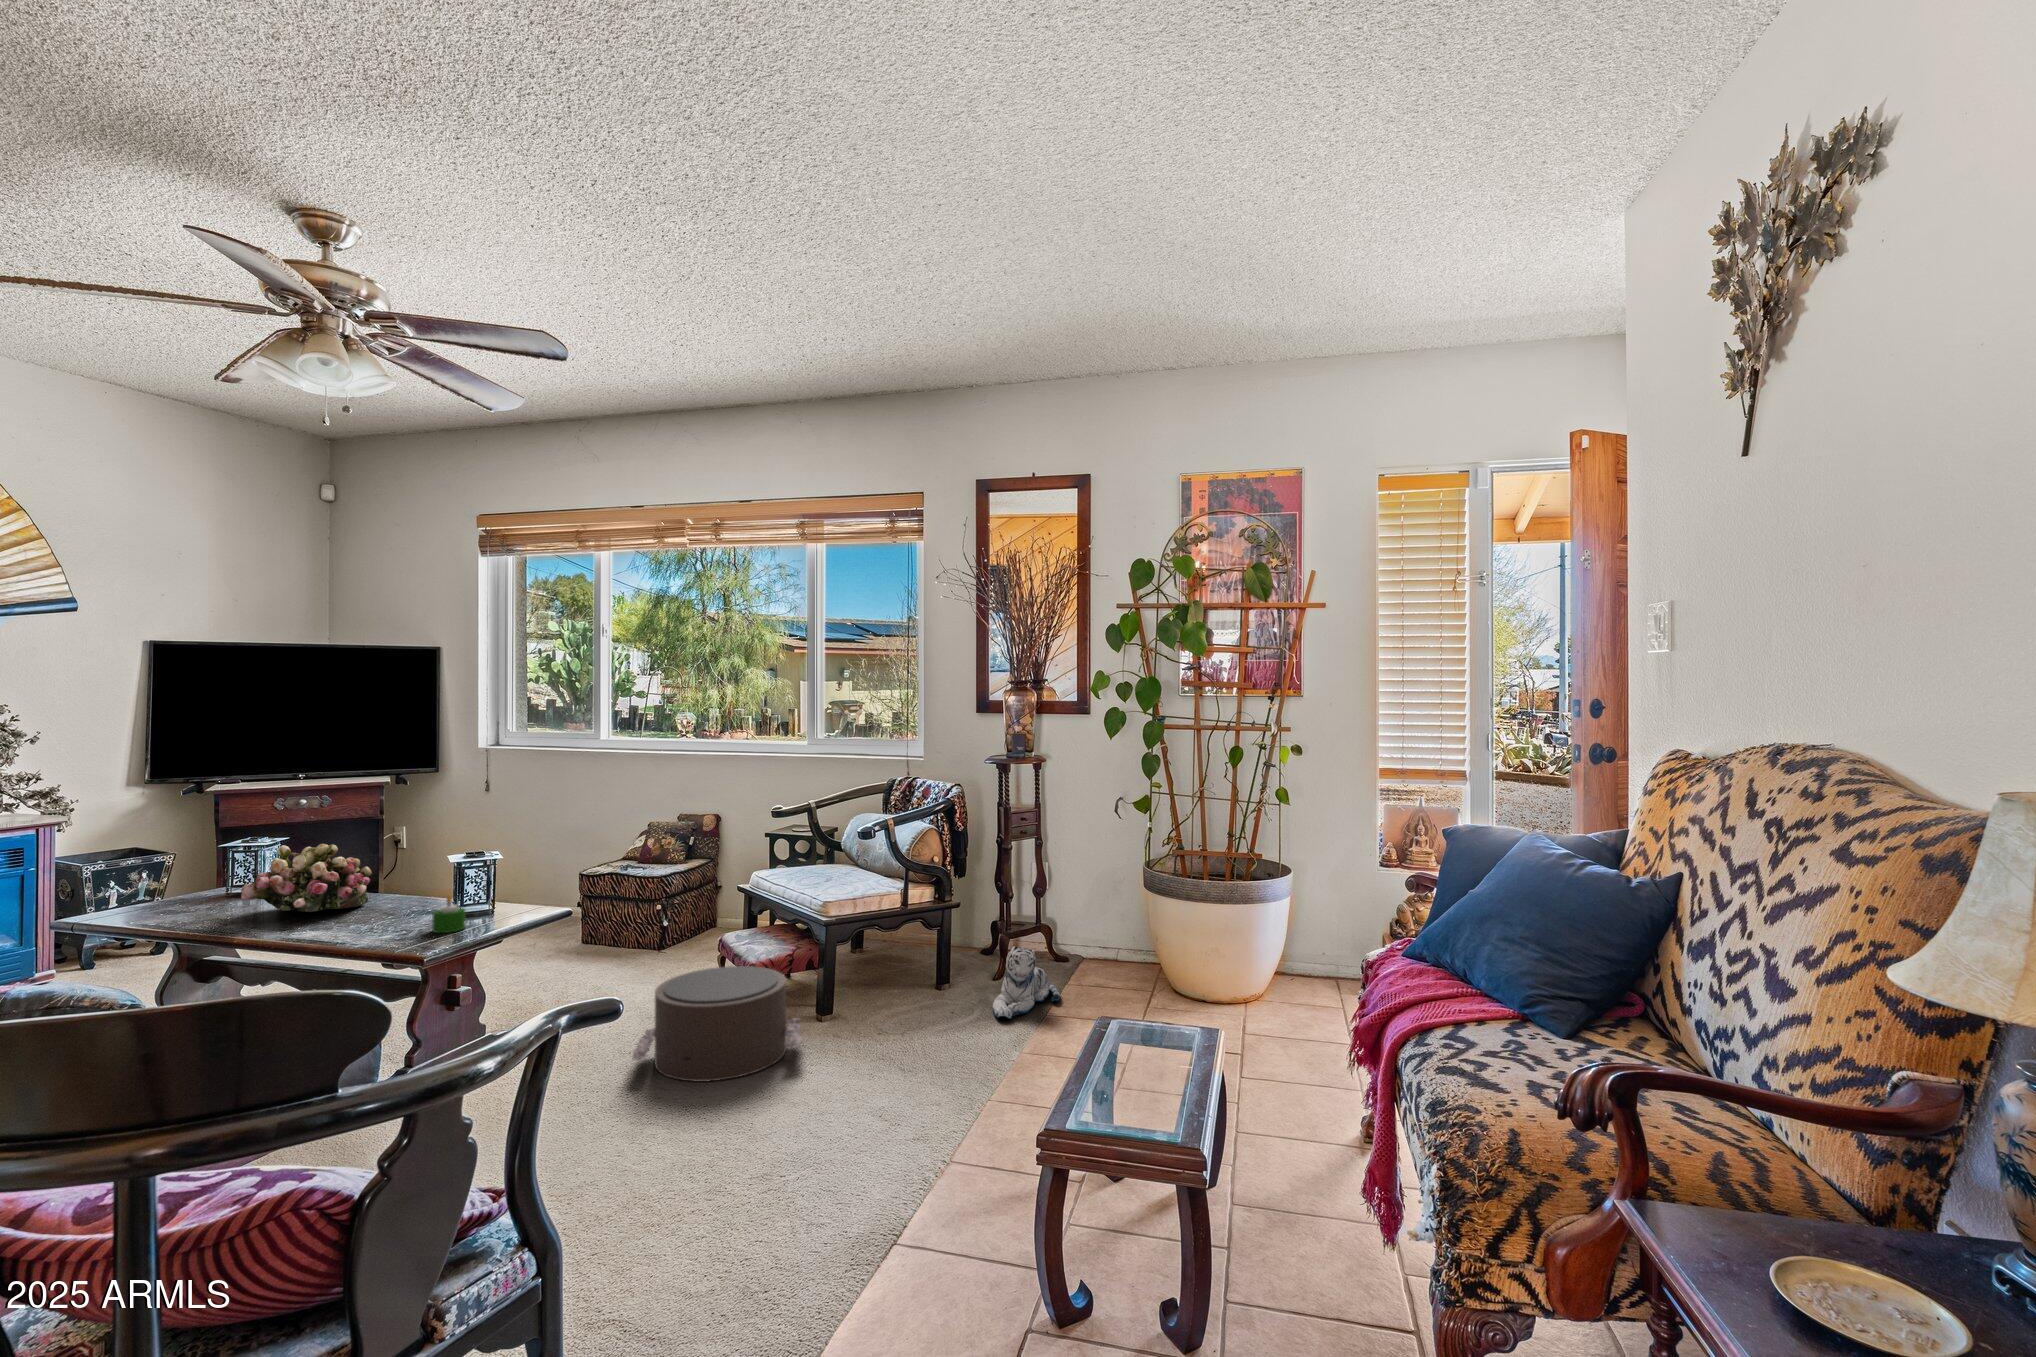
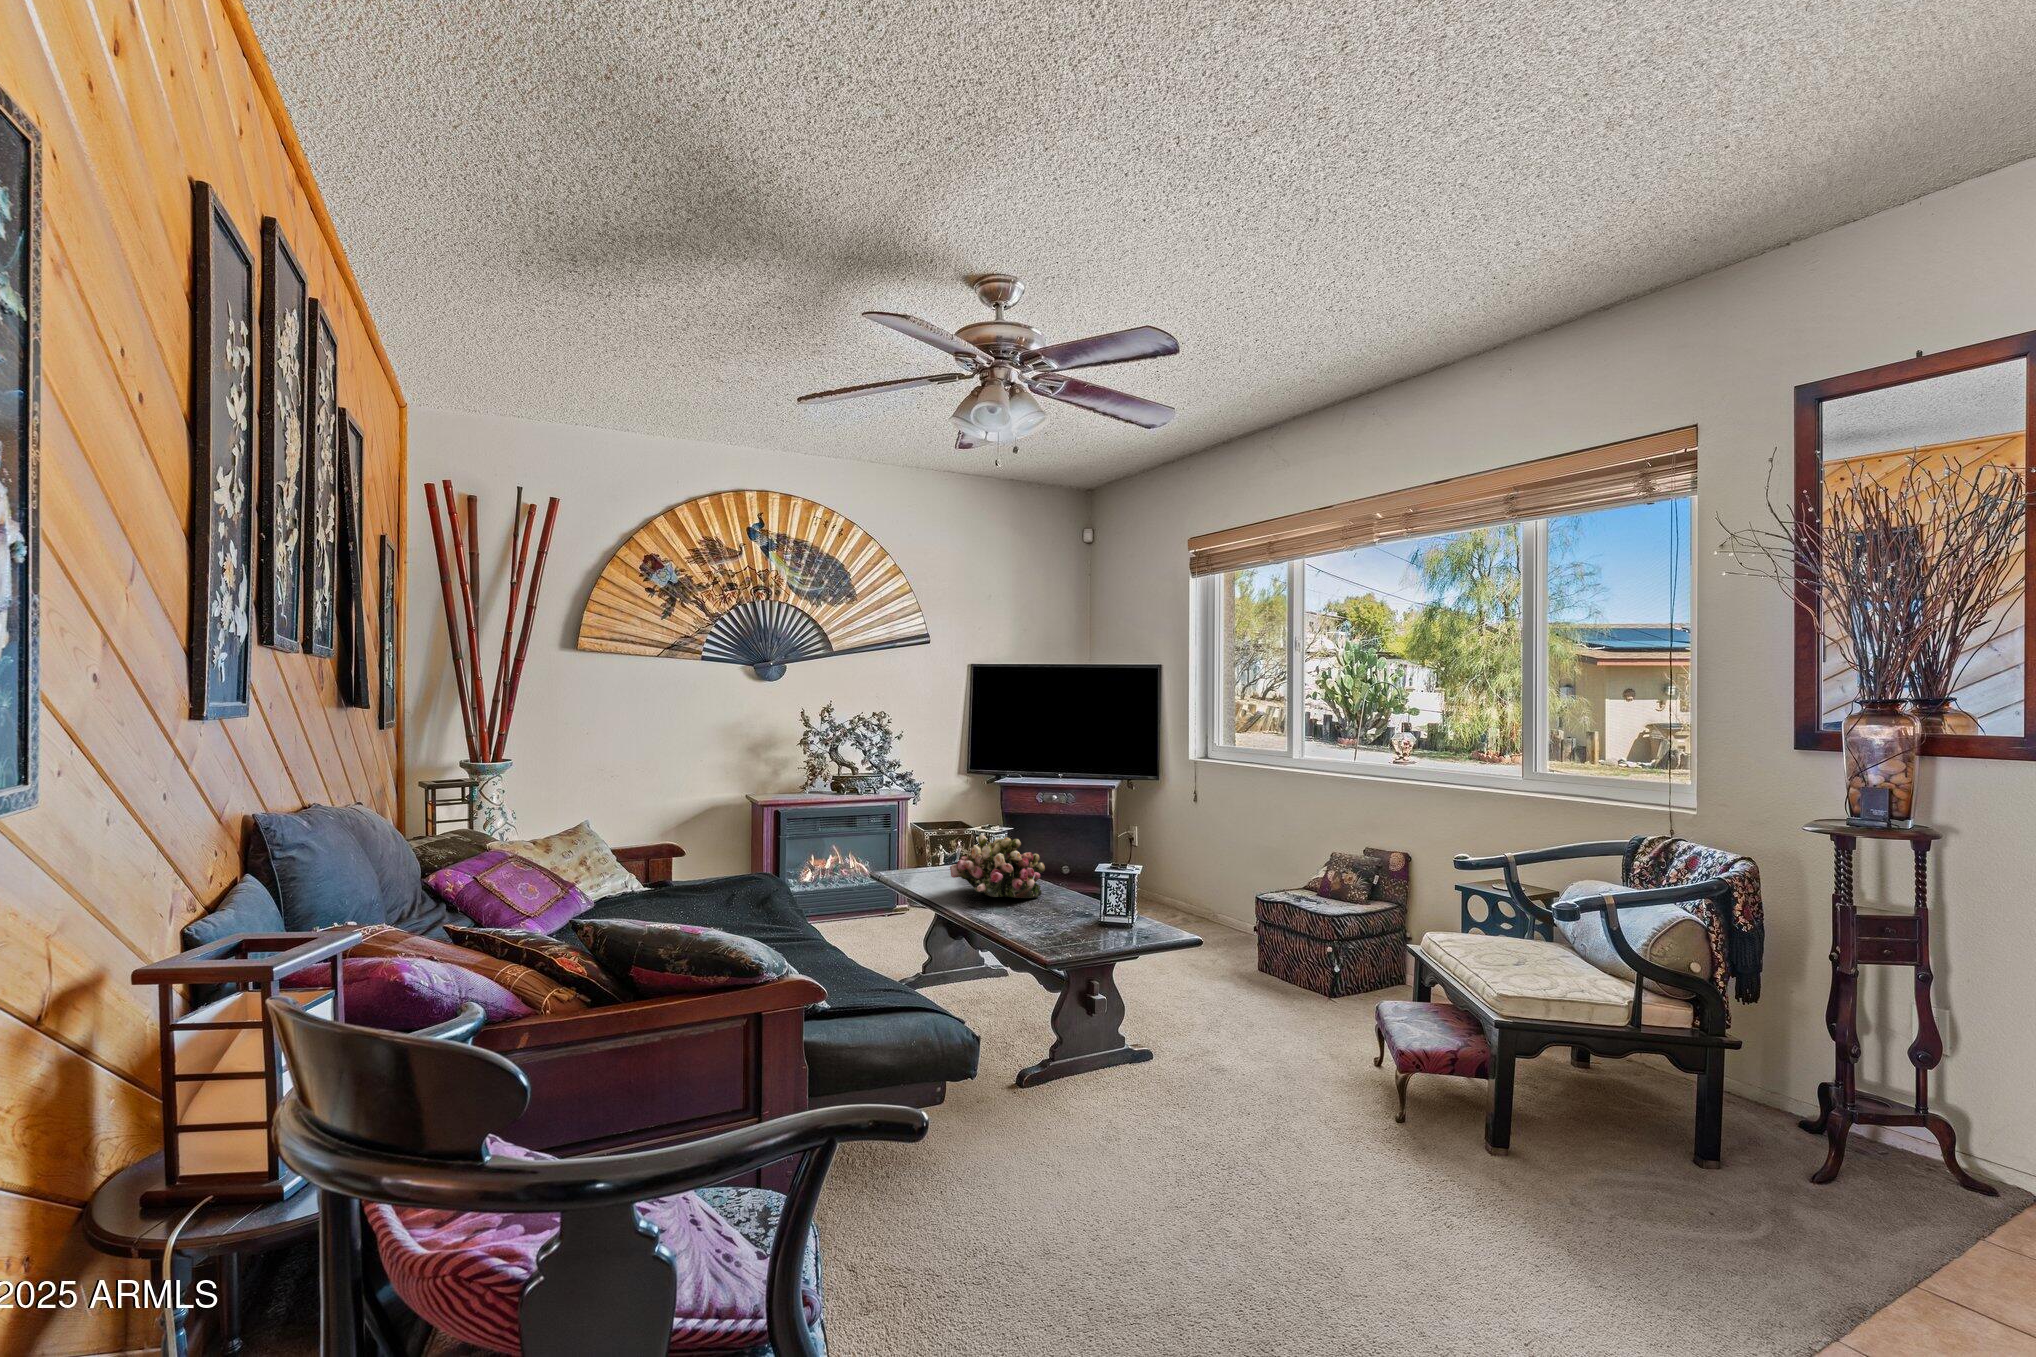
candle: present [432,896,465,933] -> none [1062,904,1090,941]
plush toy: present [993,946,1060,1019] -> none [1797,1143,1961,1267]
pouf: present [632,966,802,1081] -> none [1236,1041,1454,1198]

